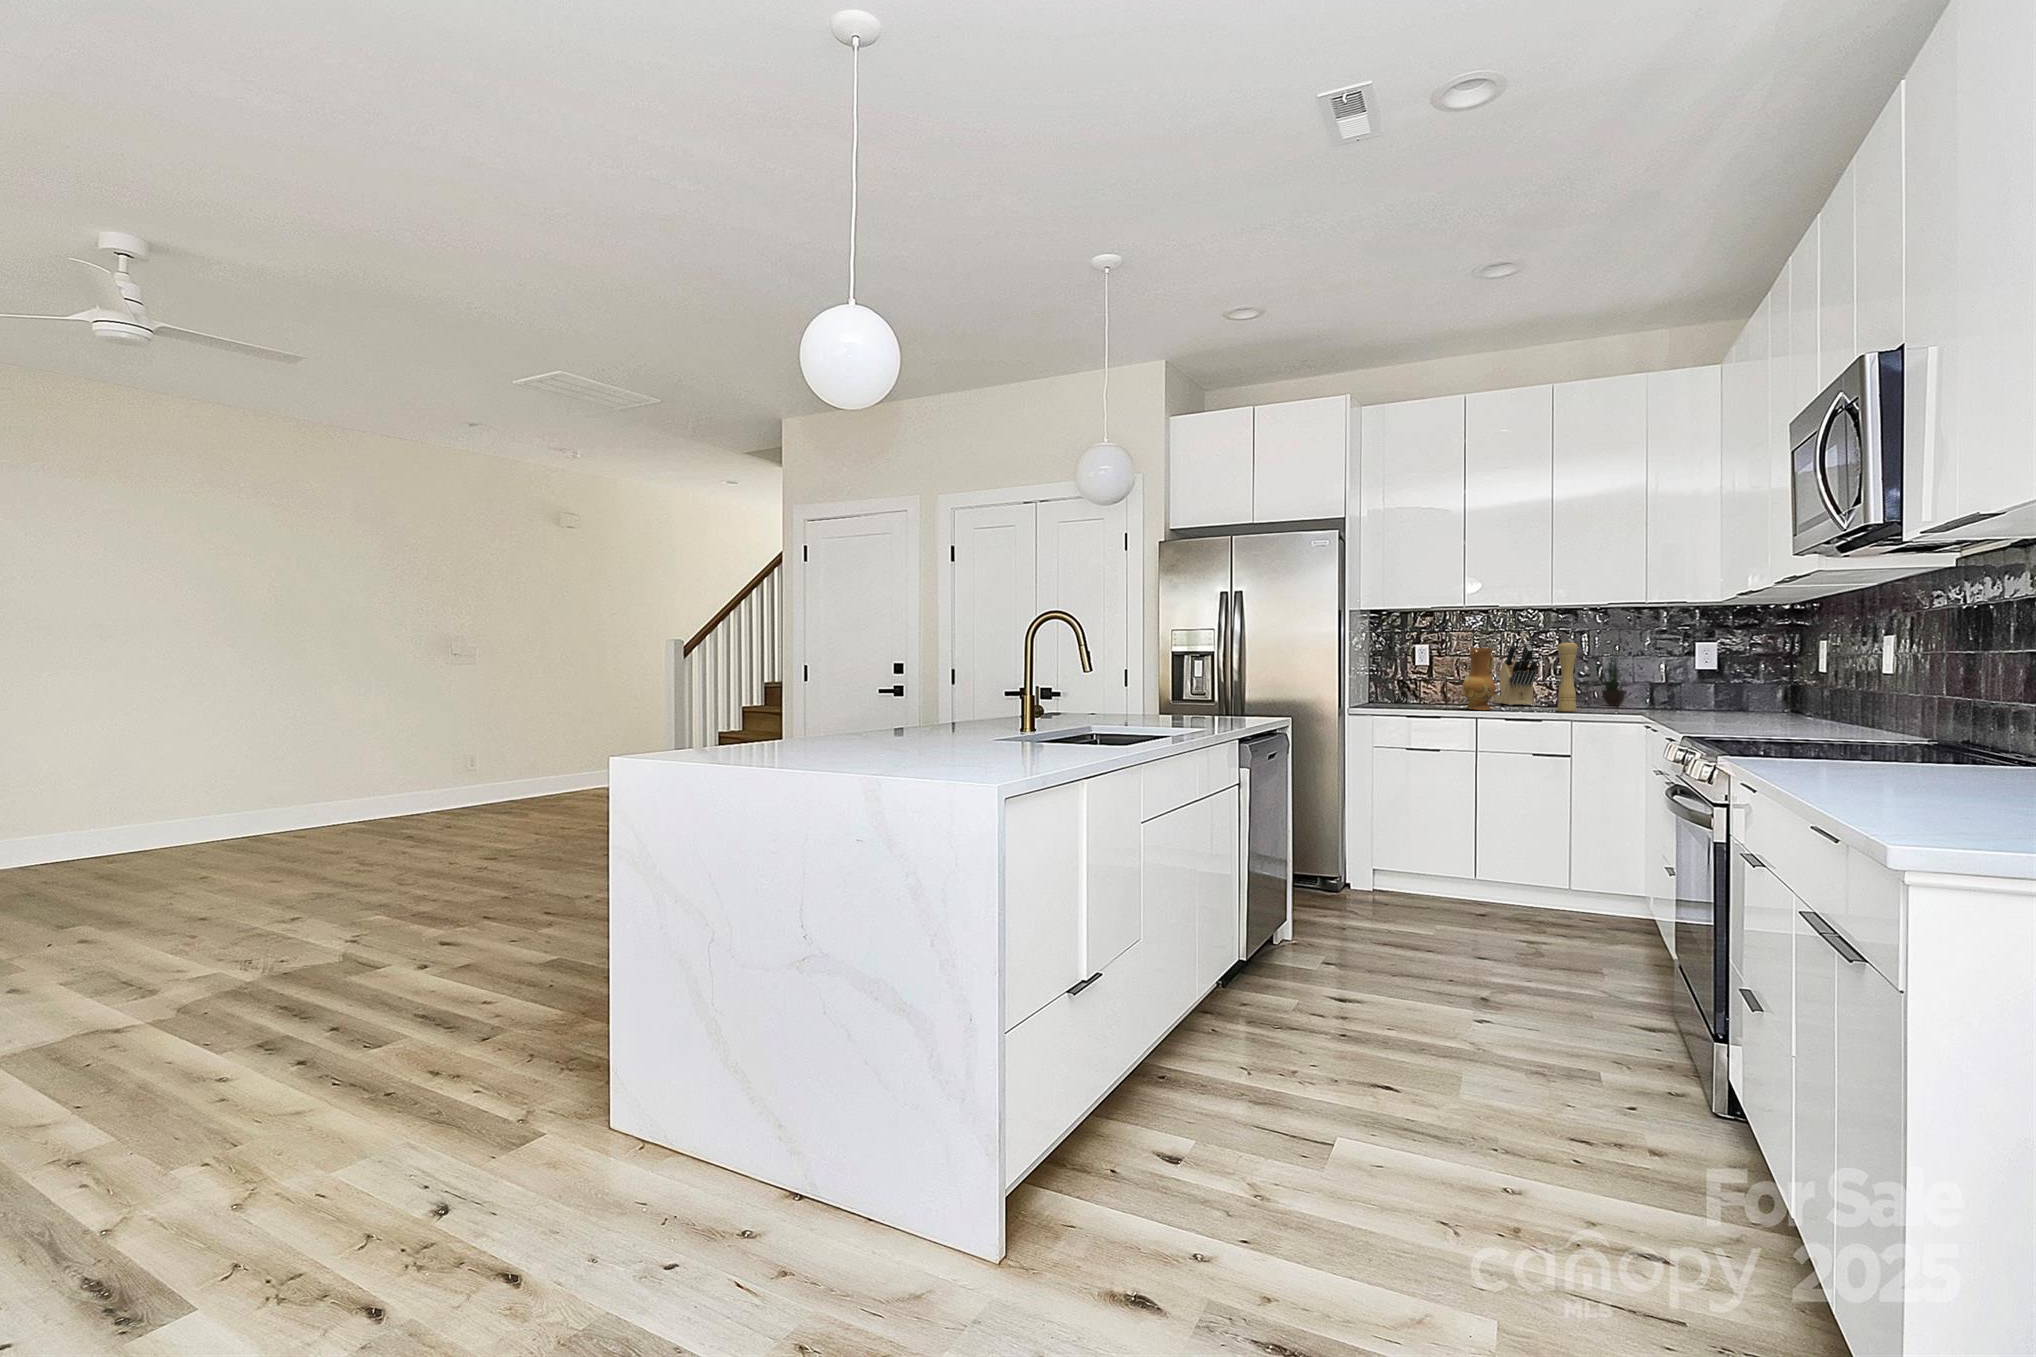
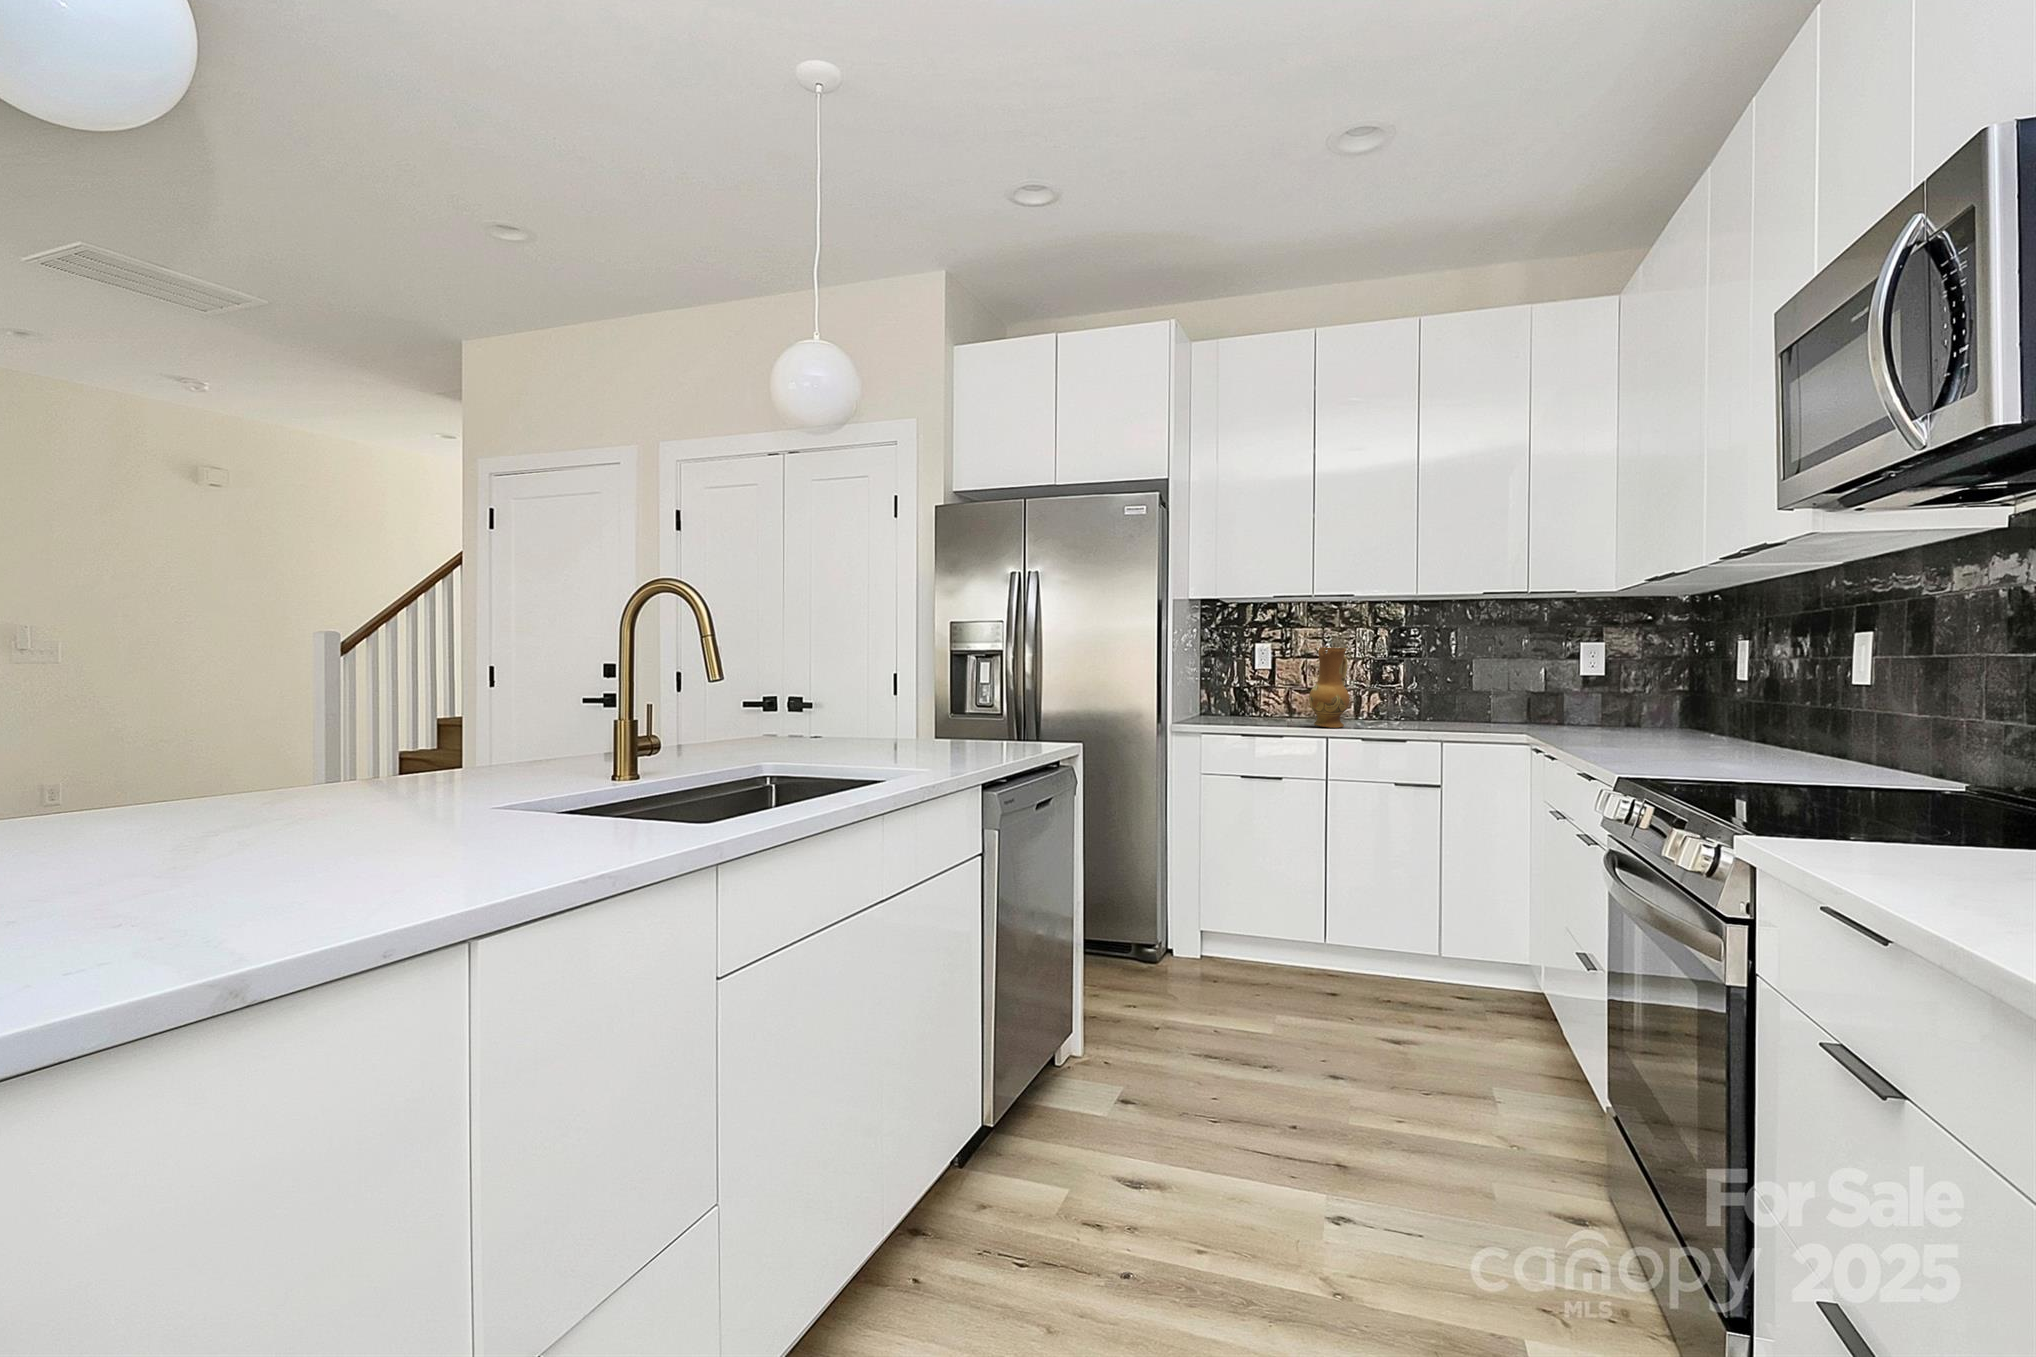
knife block: present [1493,641,1537,705] -> none [1346,640,1399,719]
pepper mill: present [1558,642,1578,711] -> none [1425,640,1450,730]
potted plant: present [1599,645,1626,706] -> none [1459,628,1513,720]

